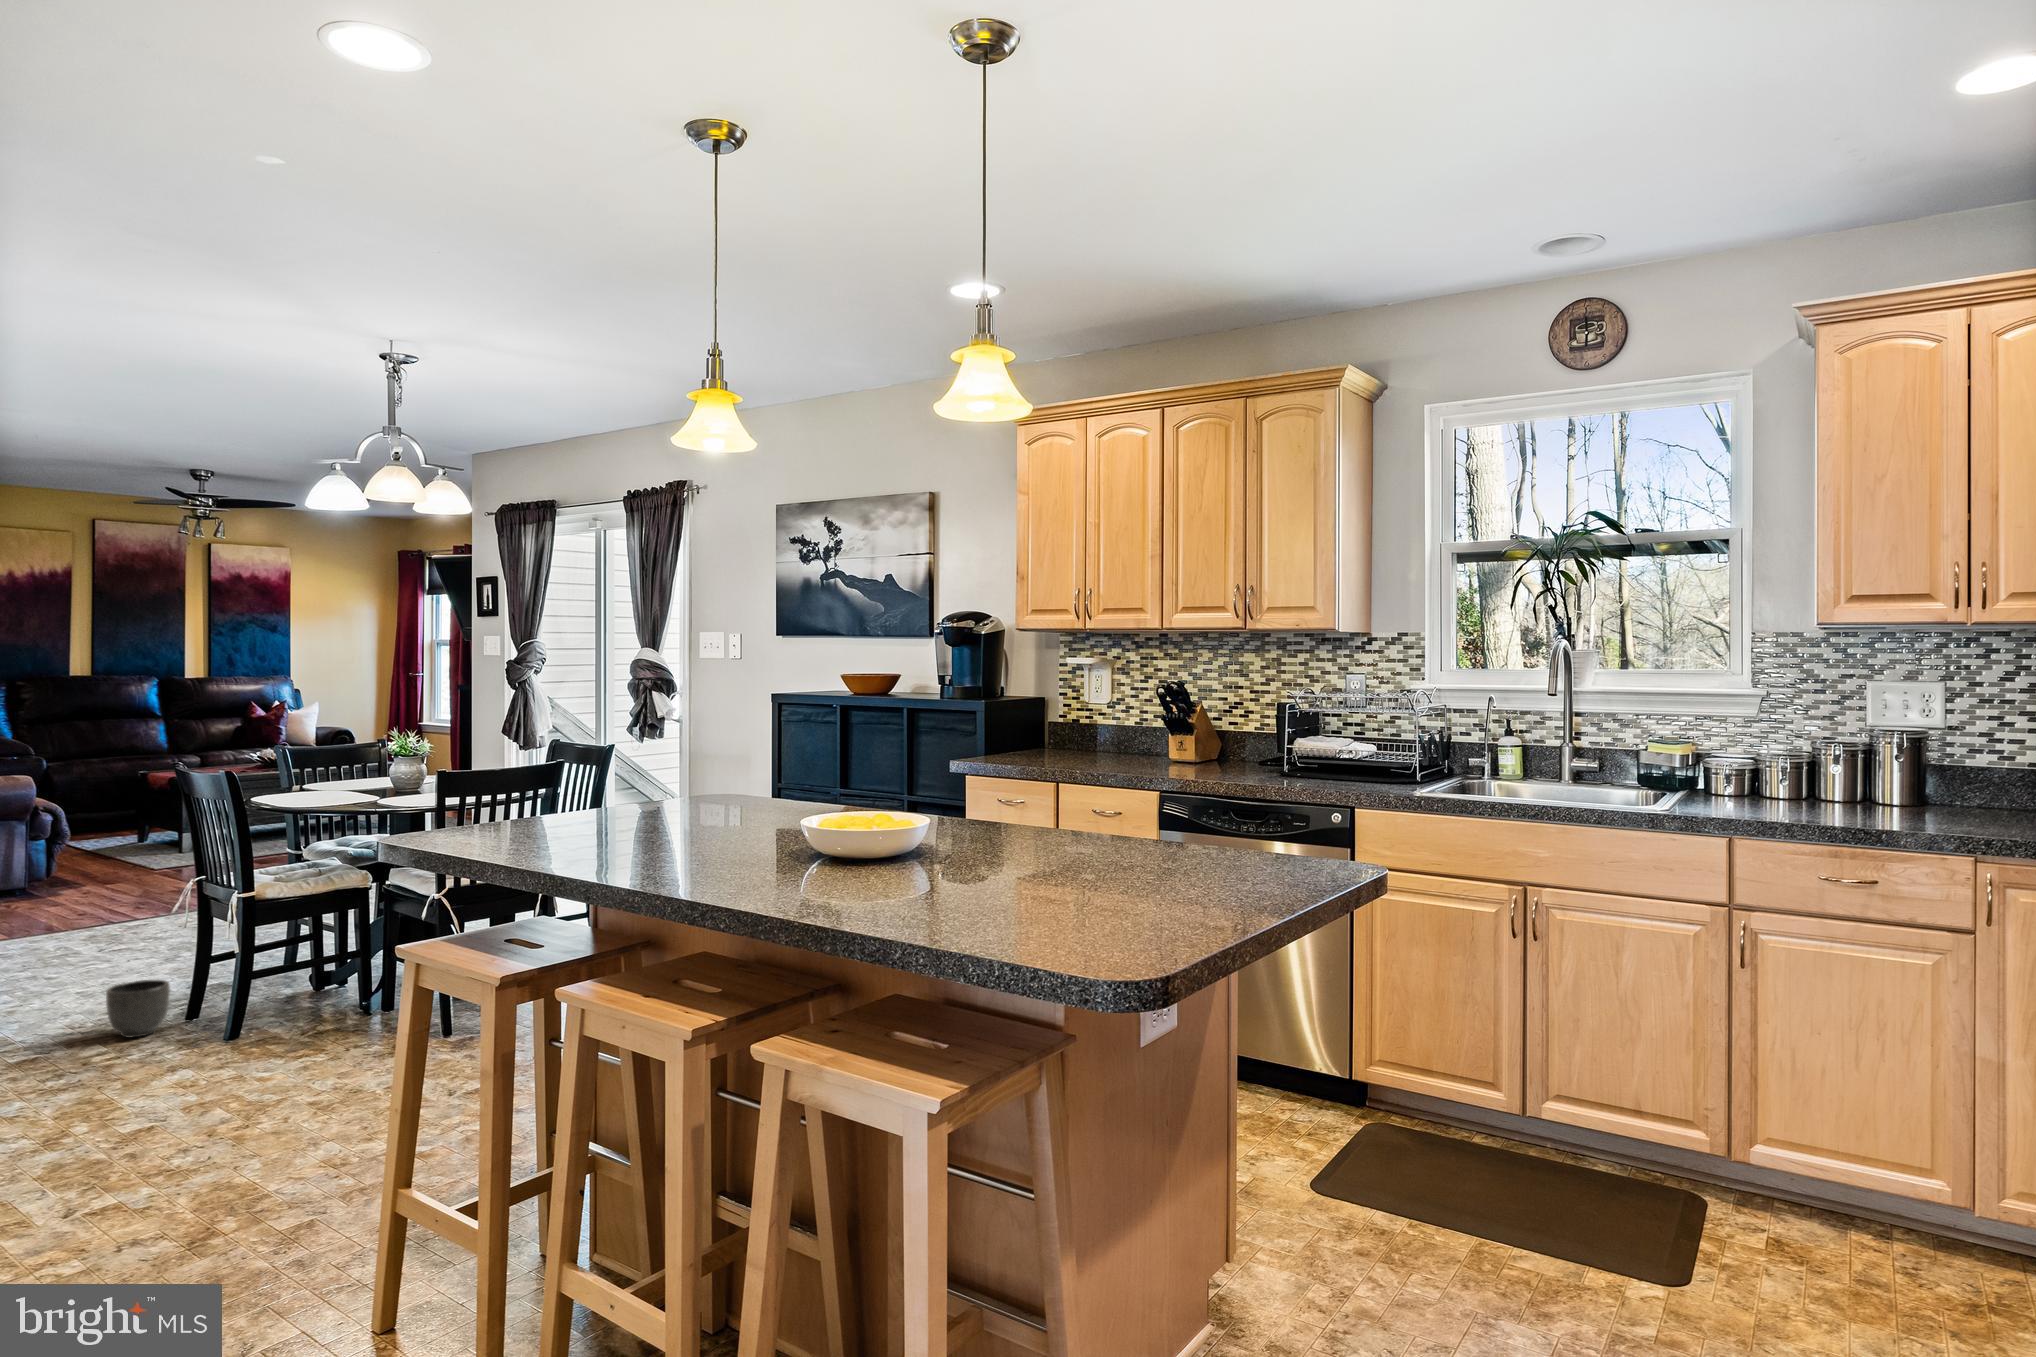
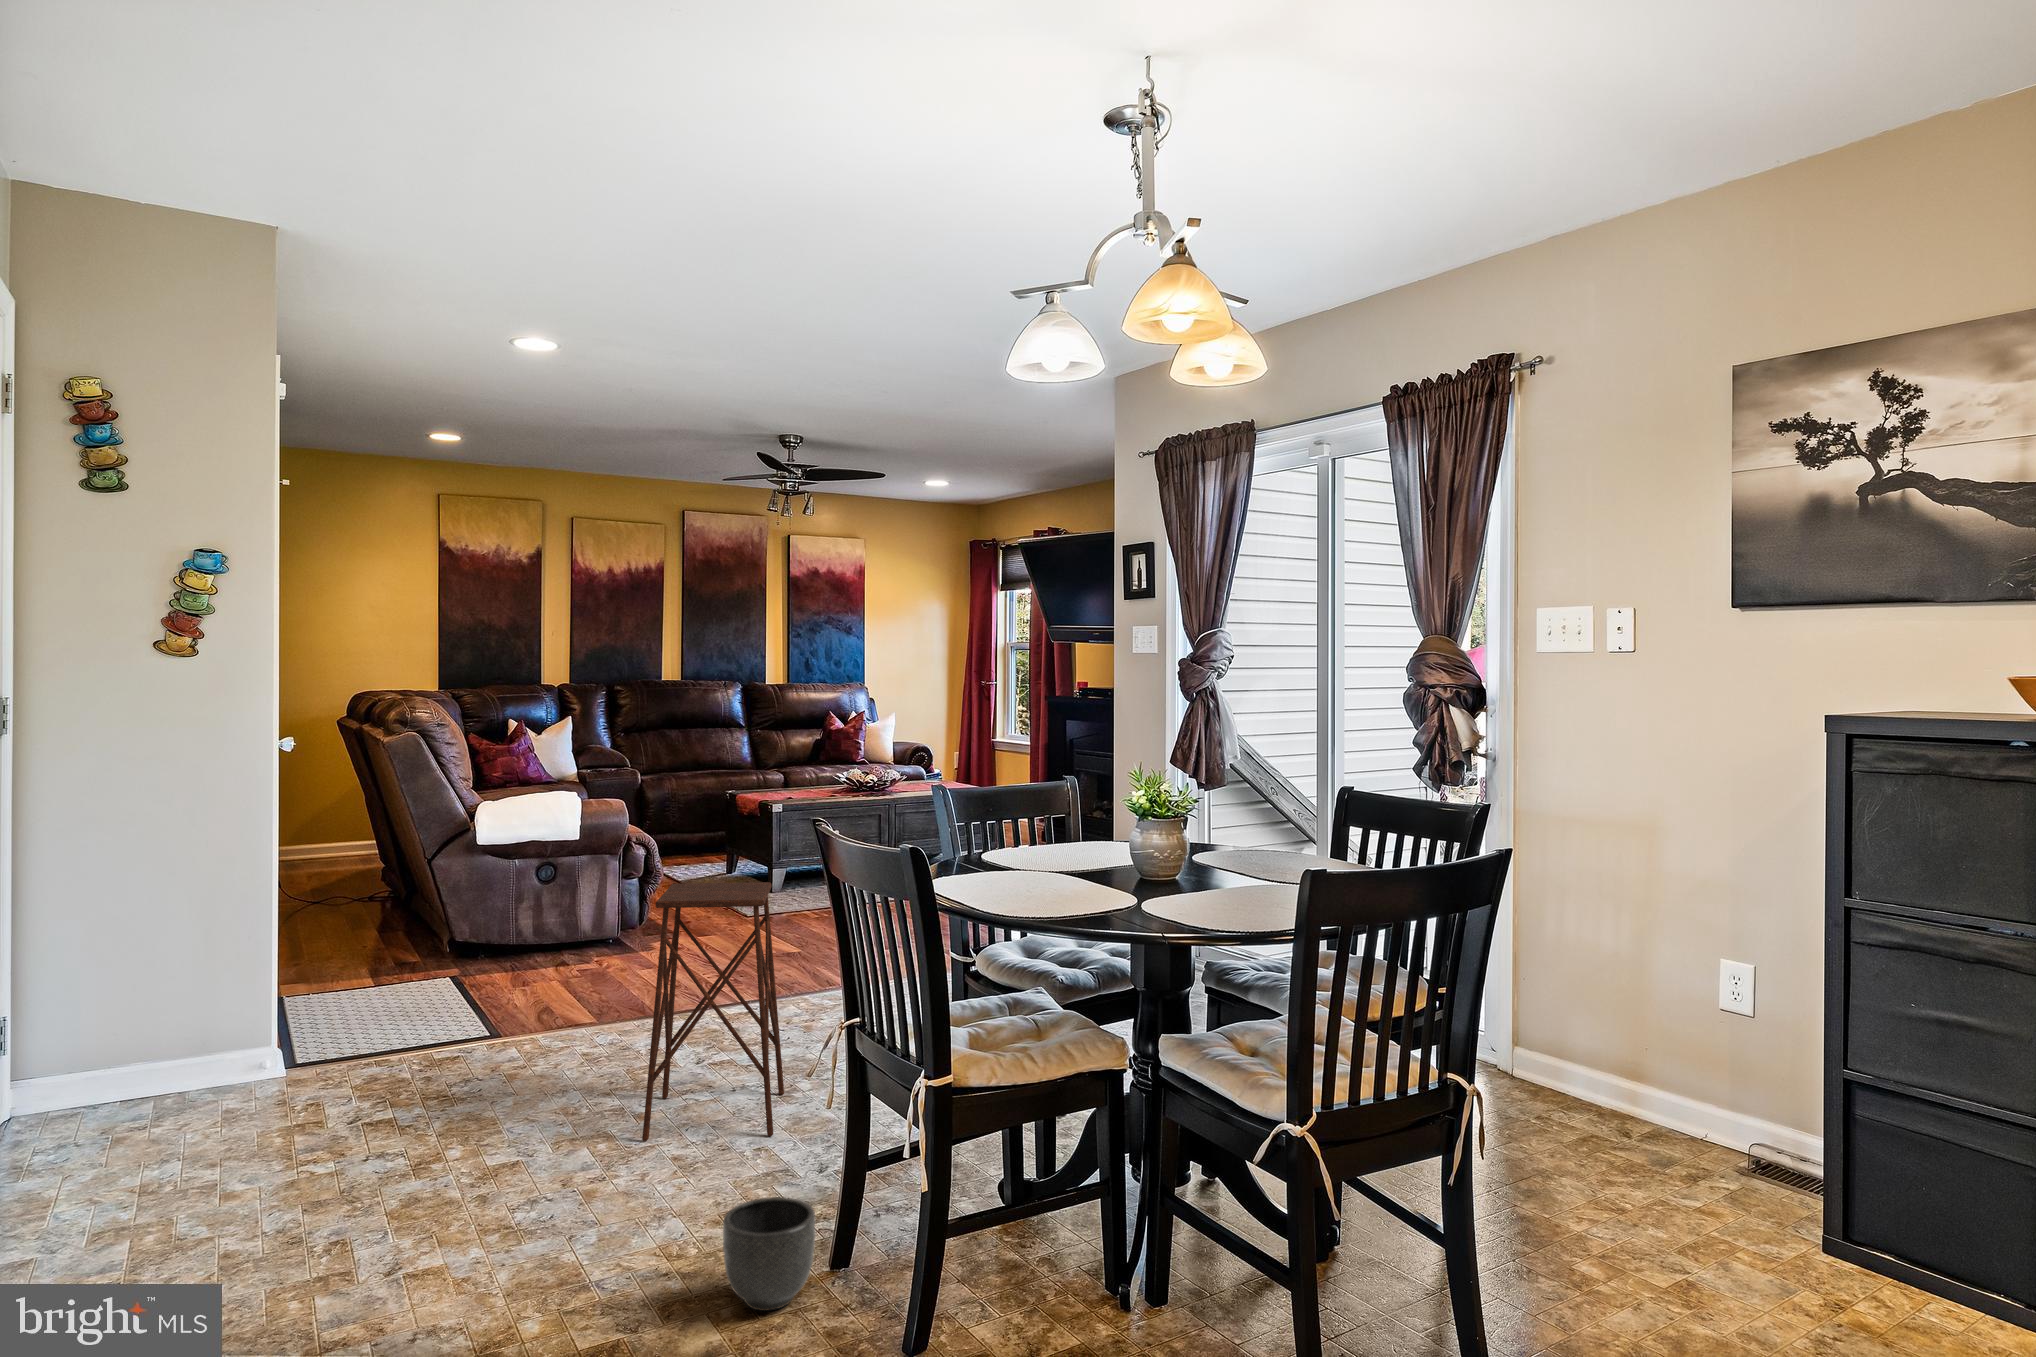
side table: none [51,817,168,987] -> present [642,882,784,1141]

